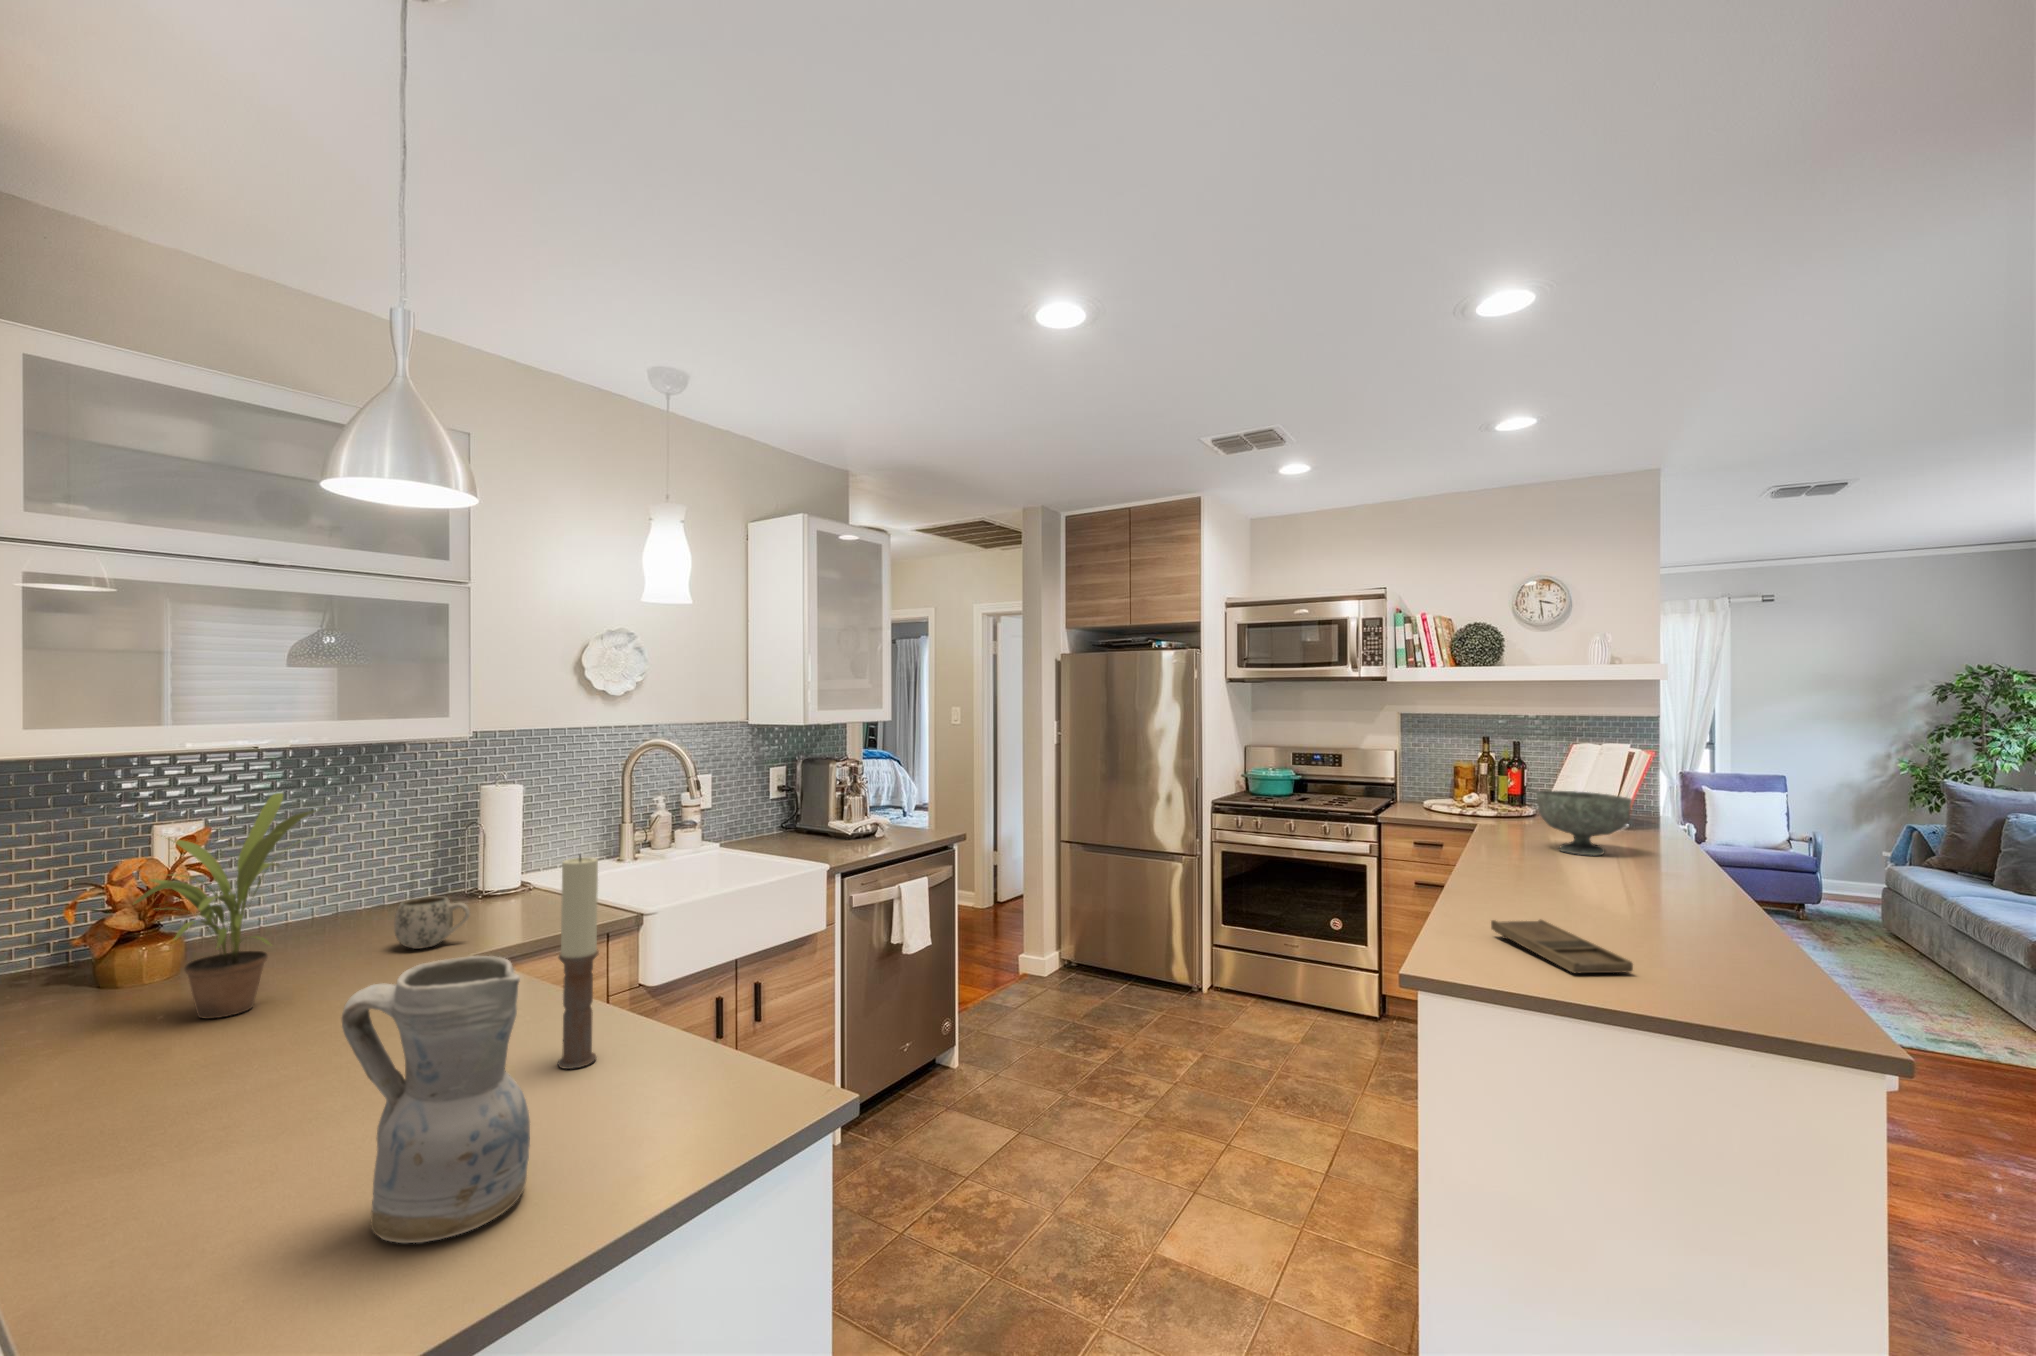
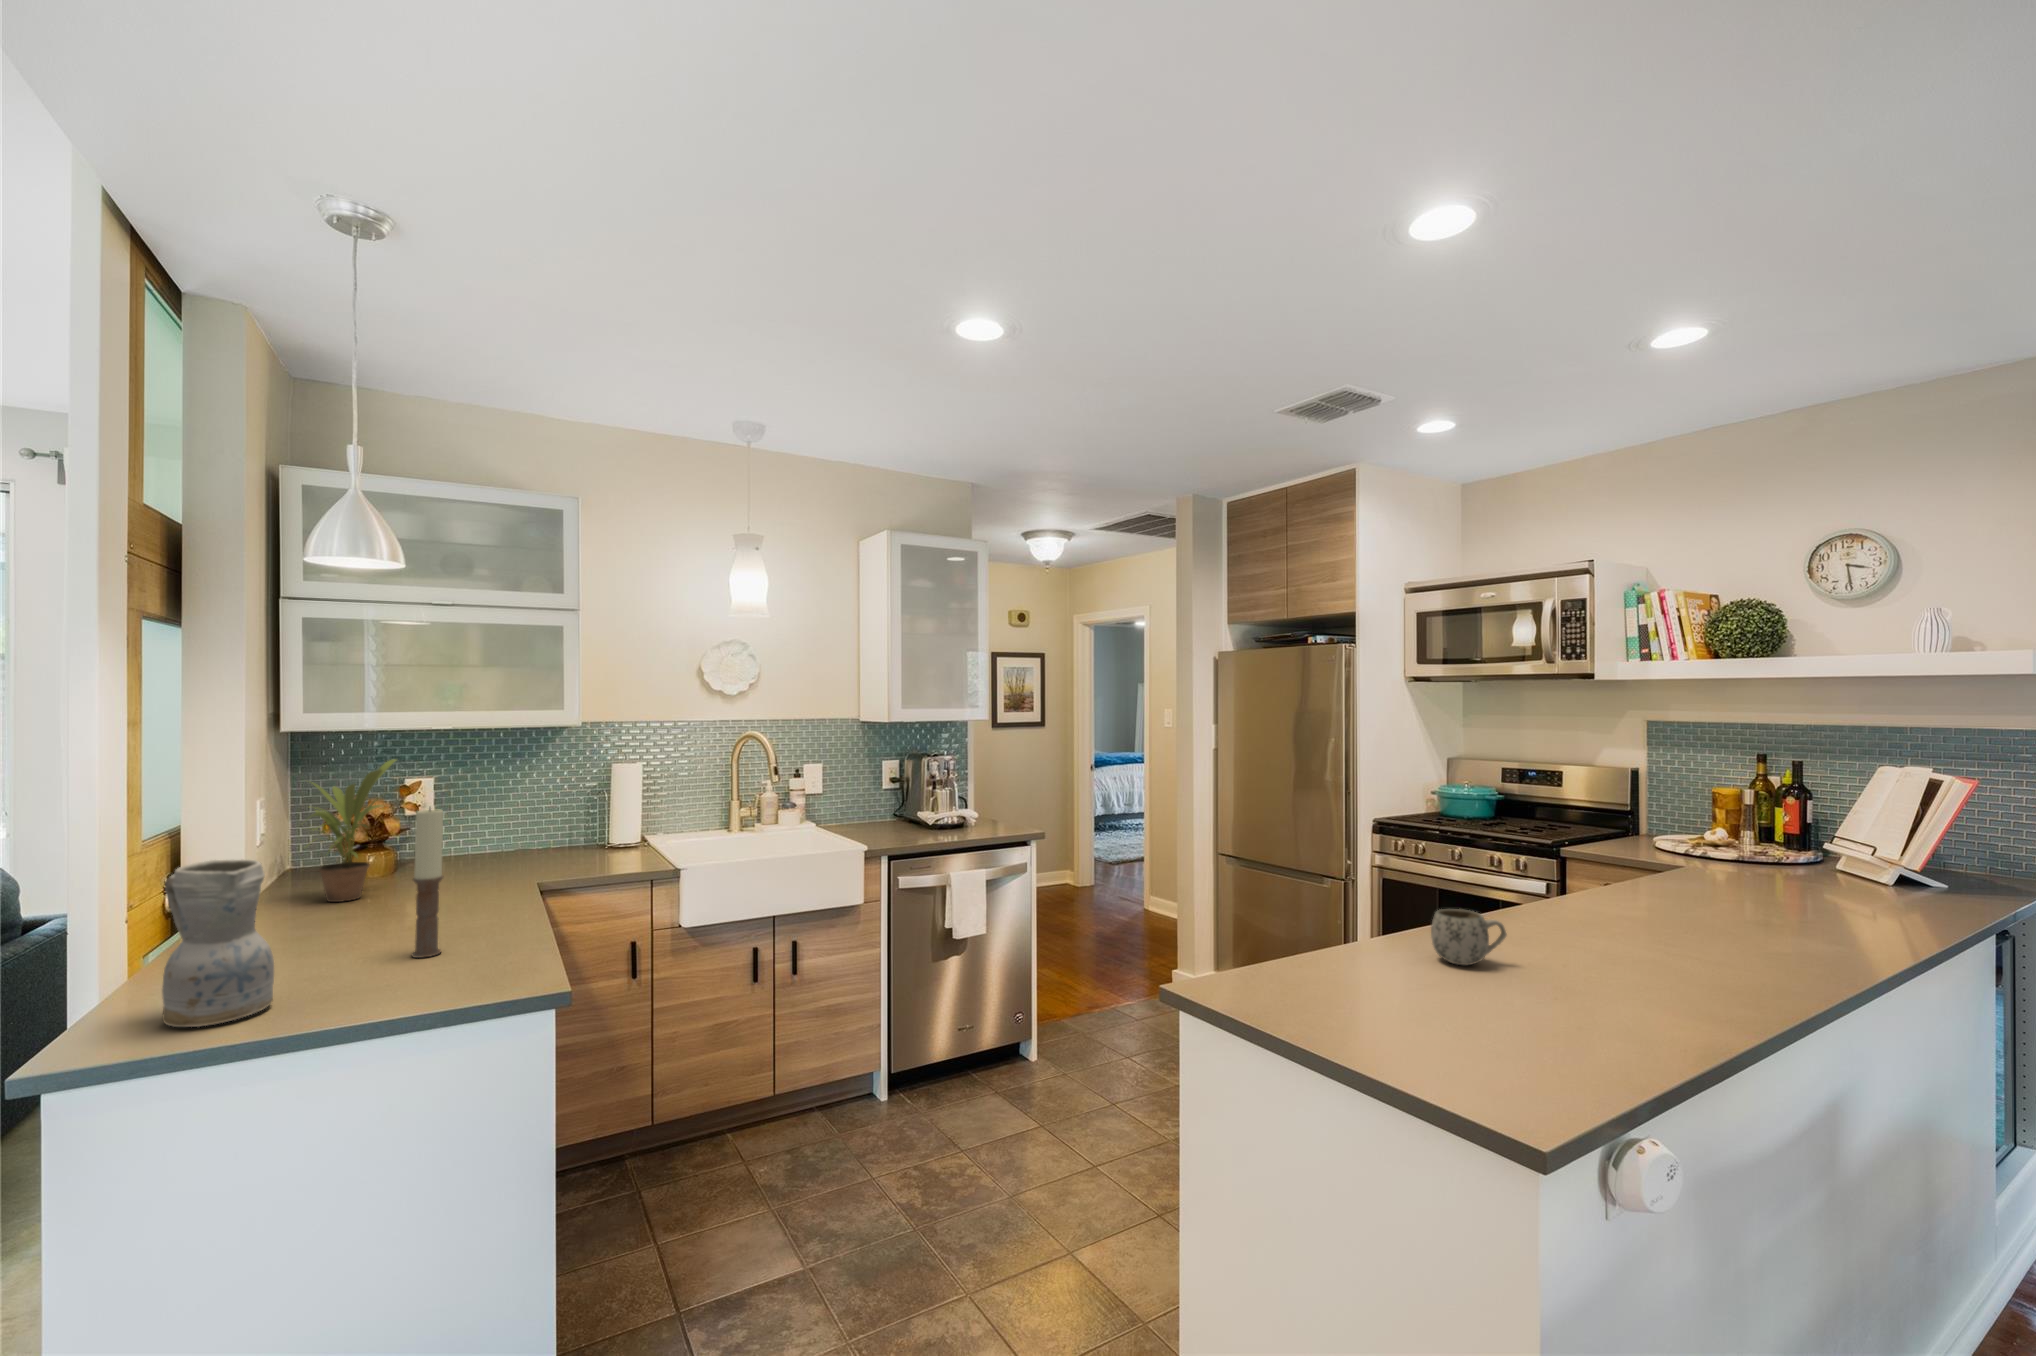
decorative bowl: present [1536,791,1632,856] -> none [1692,825,1834,918]
mug: present [394,896,470,949] -> present [1431,909,1507,965]
tray: present [1491,919,1633,973] -> none [1319,961,1401,1038]

